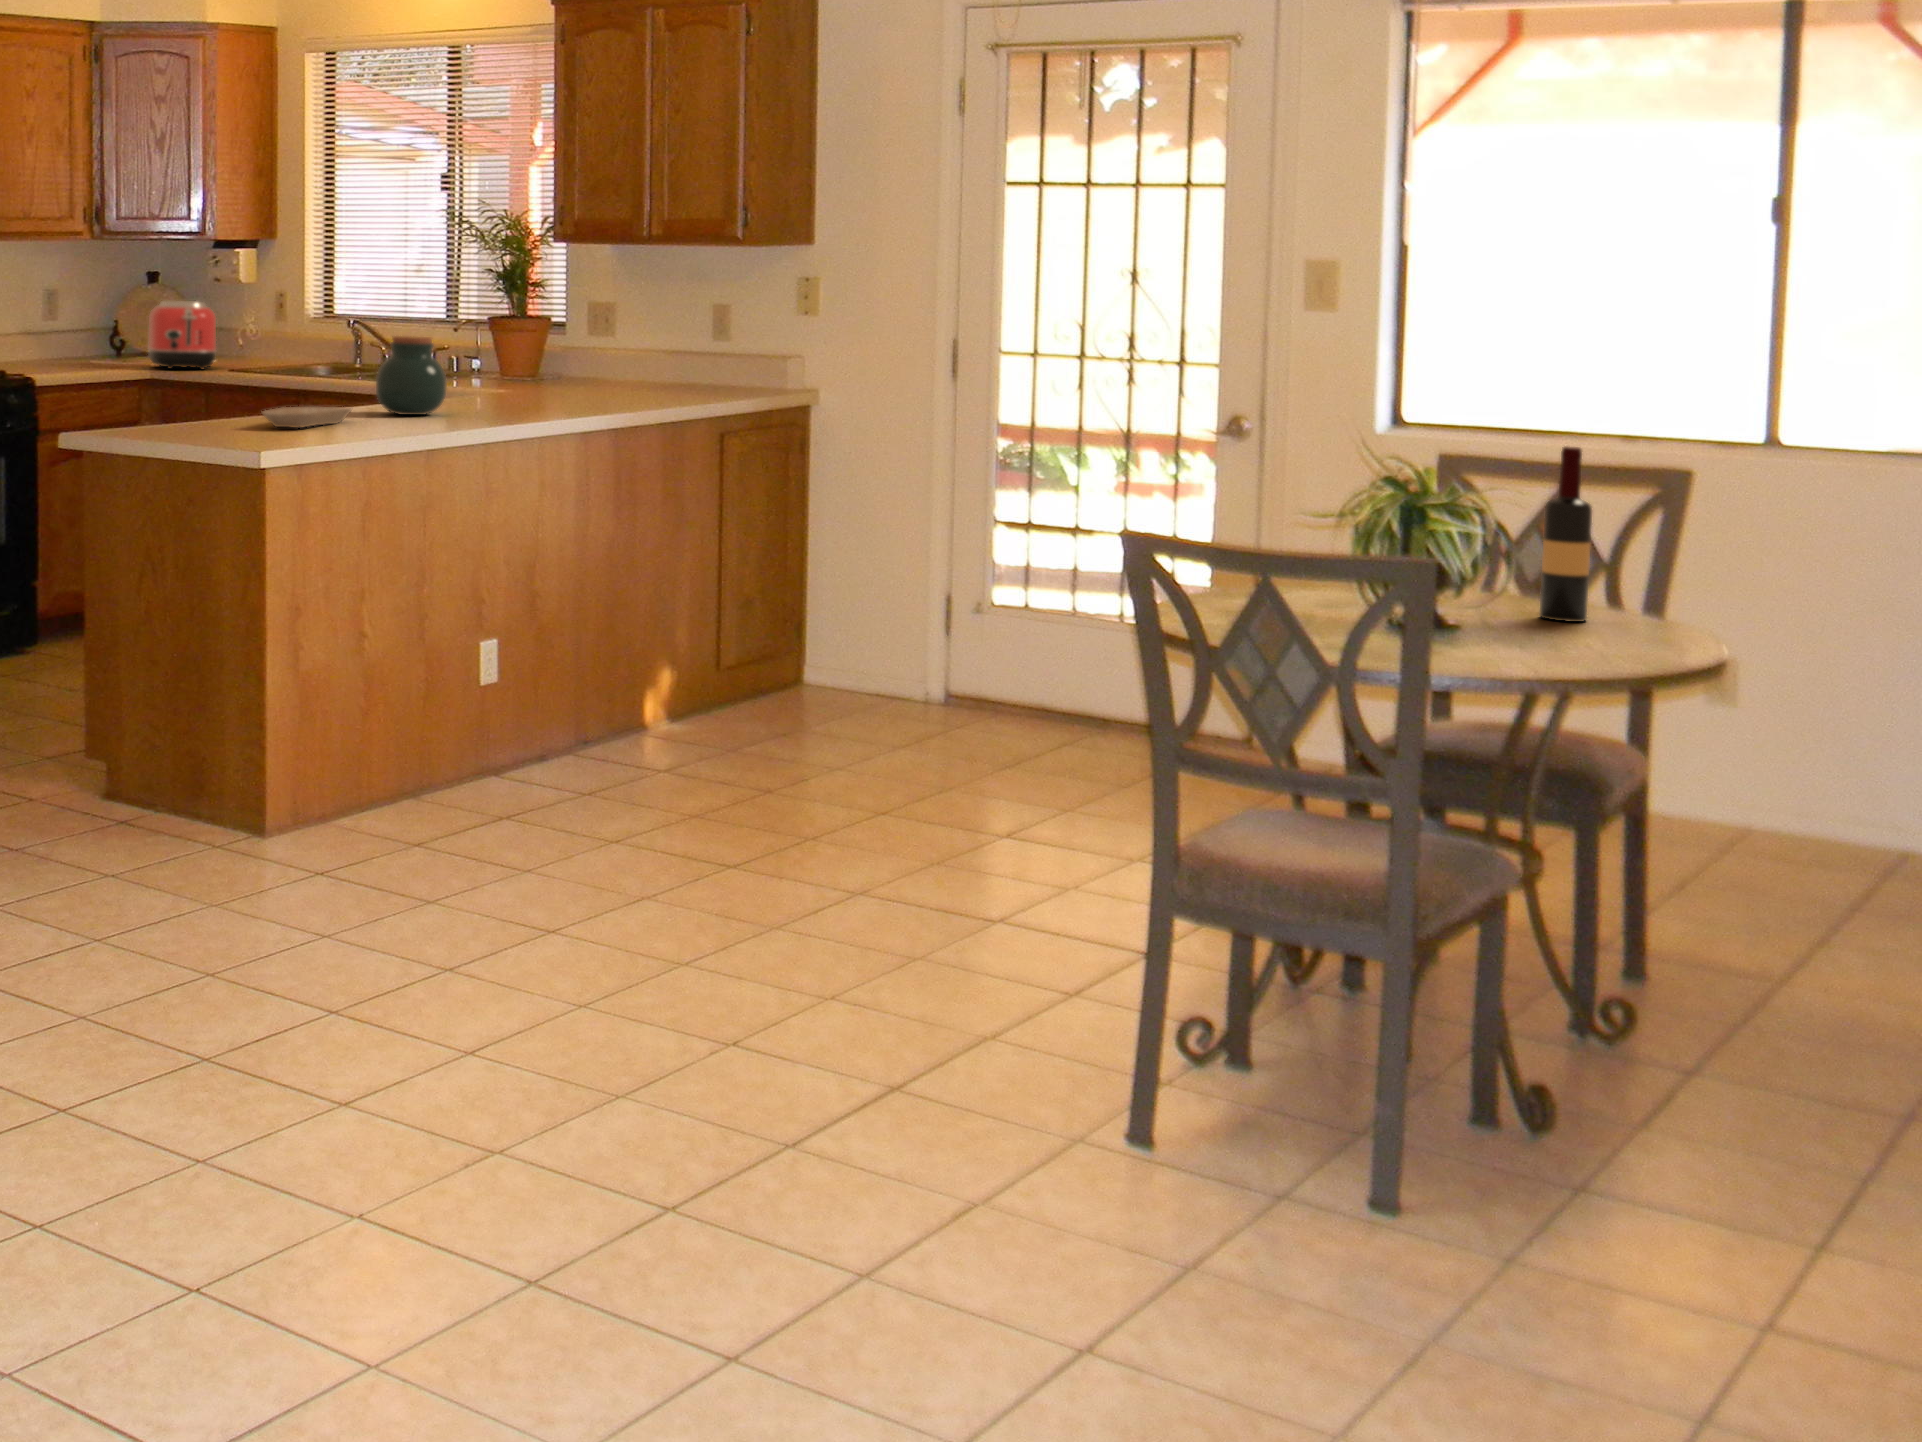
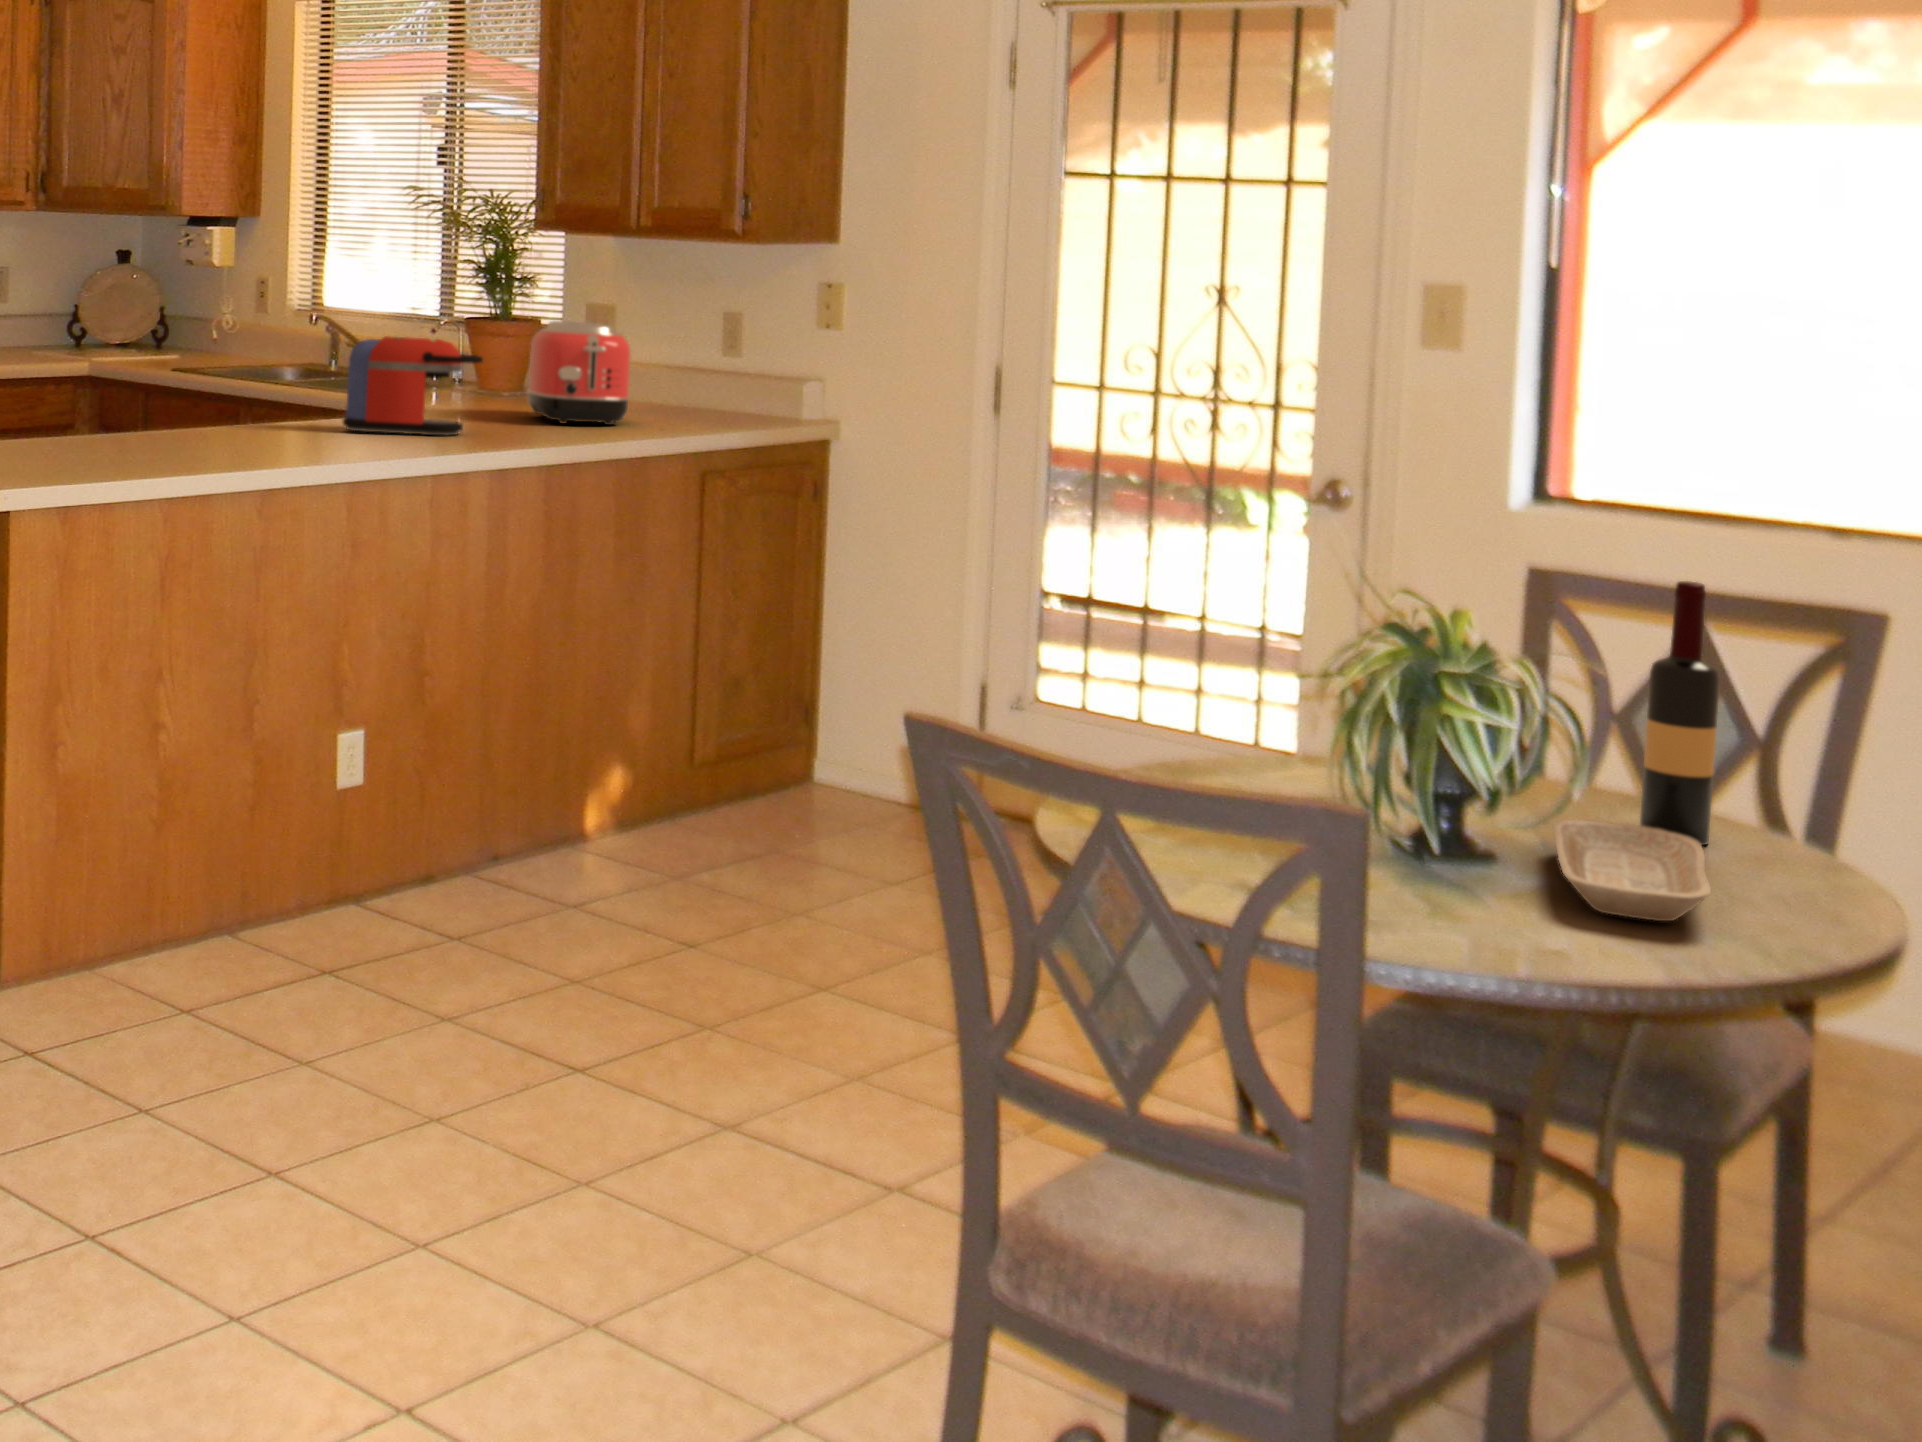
toaster: present [148,300,216,369] -> present [527,321,631,425]
coffee maker: none [447,329,558,407] -> present [343,336,483,436]
jar: present [376,336,447,415] -> none [229,344,319,443]
tray: present [262,407,351,428] -> present [1553,820,1711,921]

